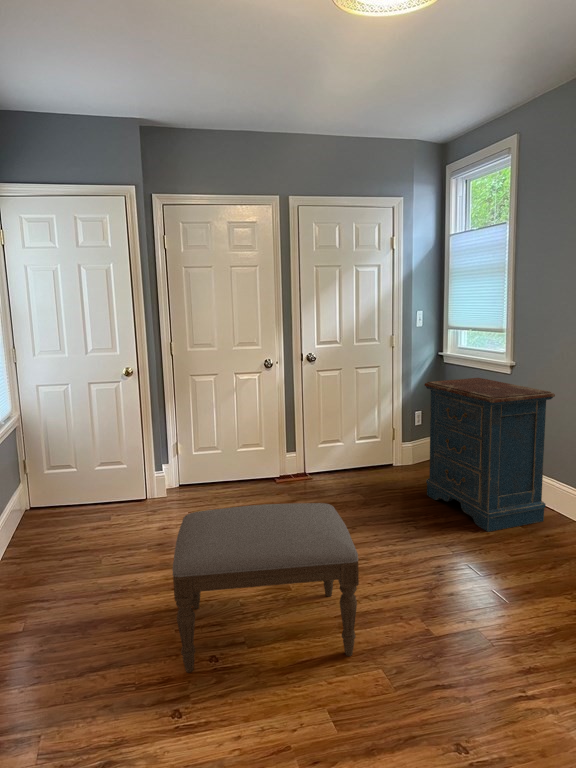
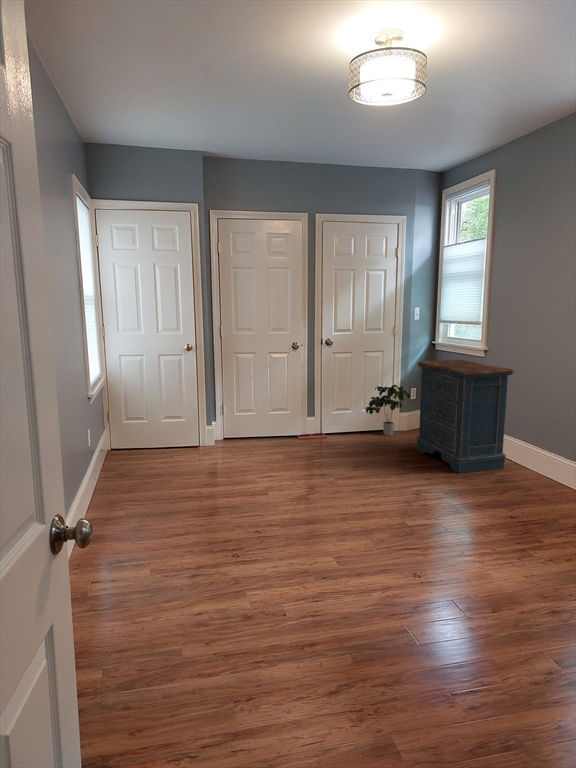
potted plant: none [359,409,414,473] -> present [366,385,410,436]
ottoman: present [172,503,359,672] -> none [236,437,359,540]

